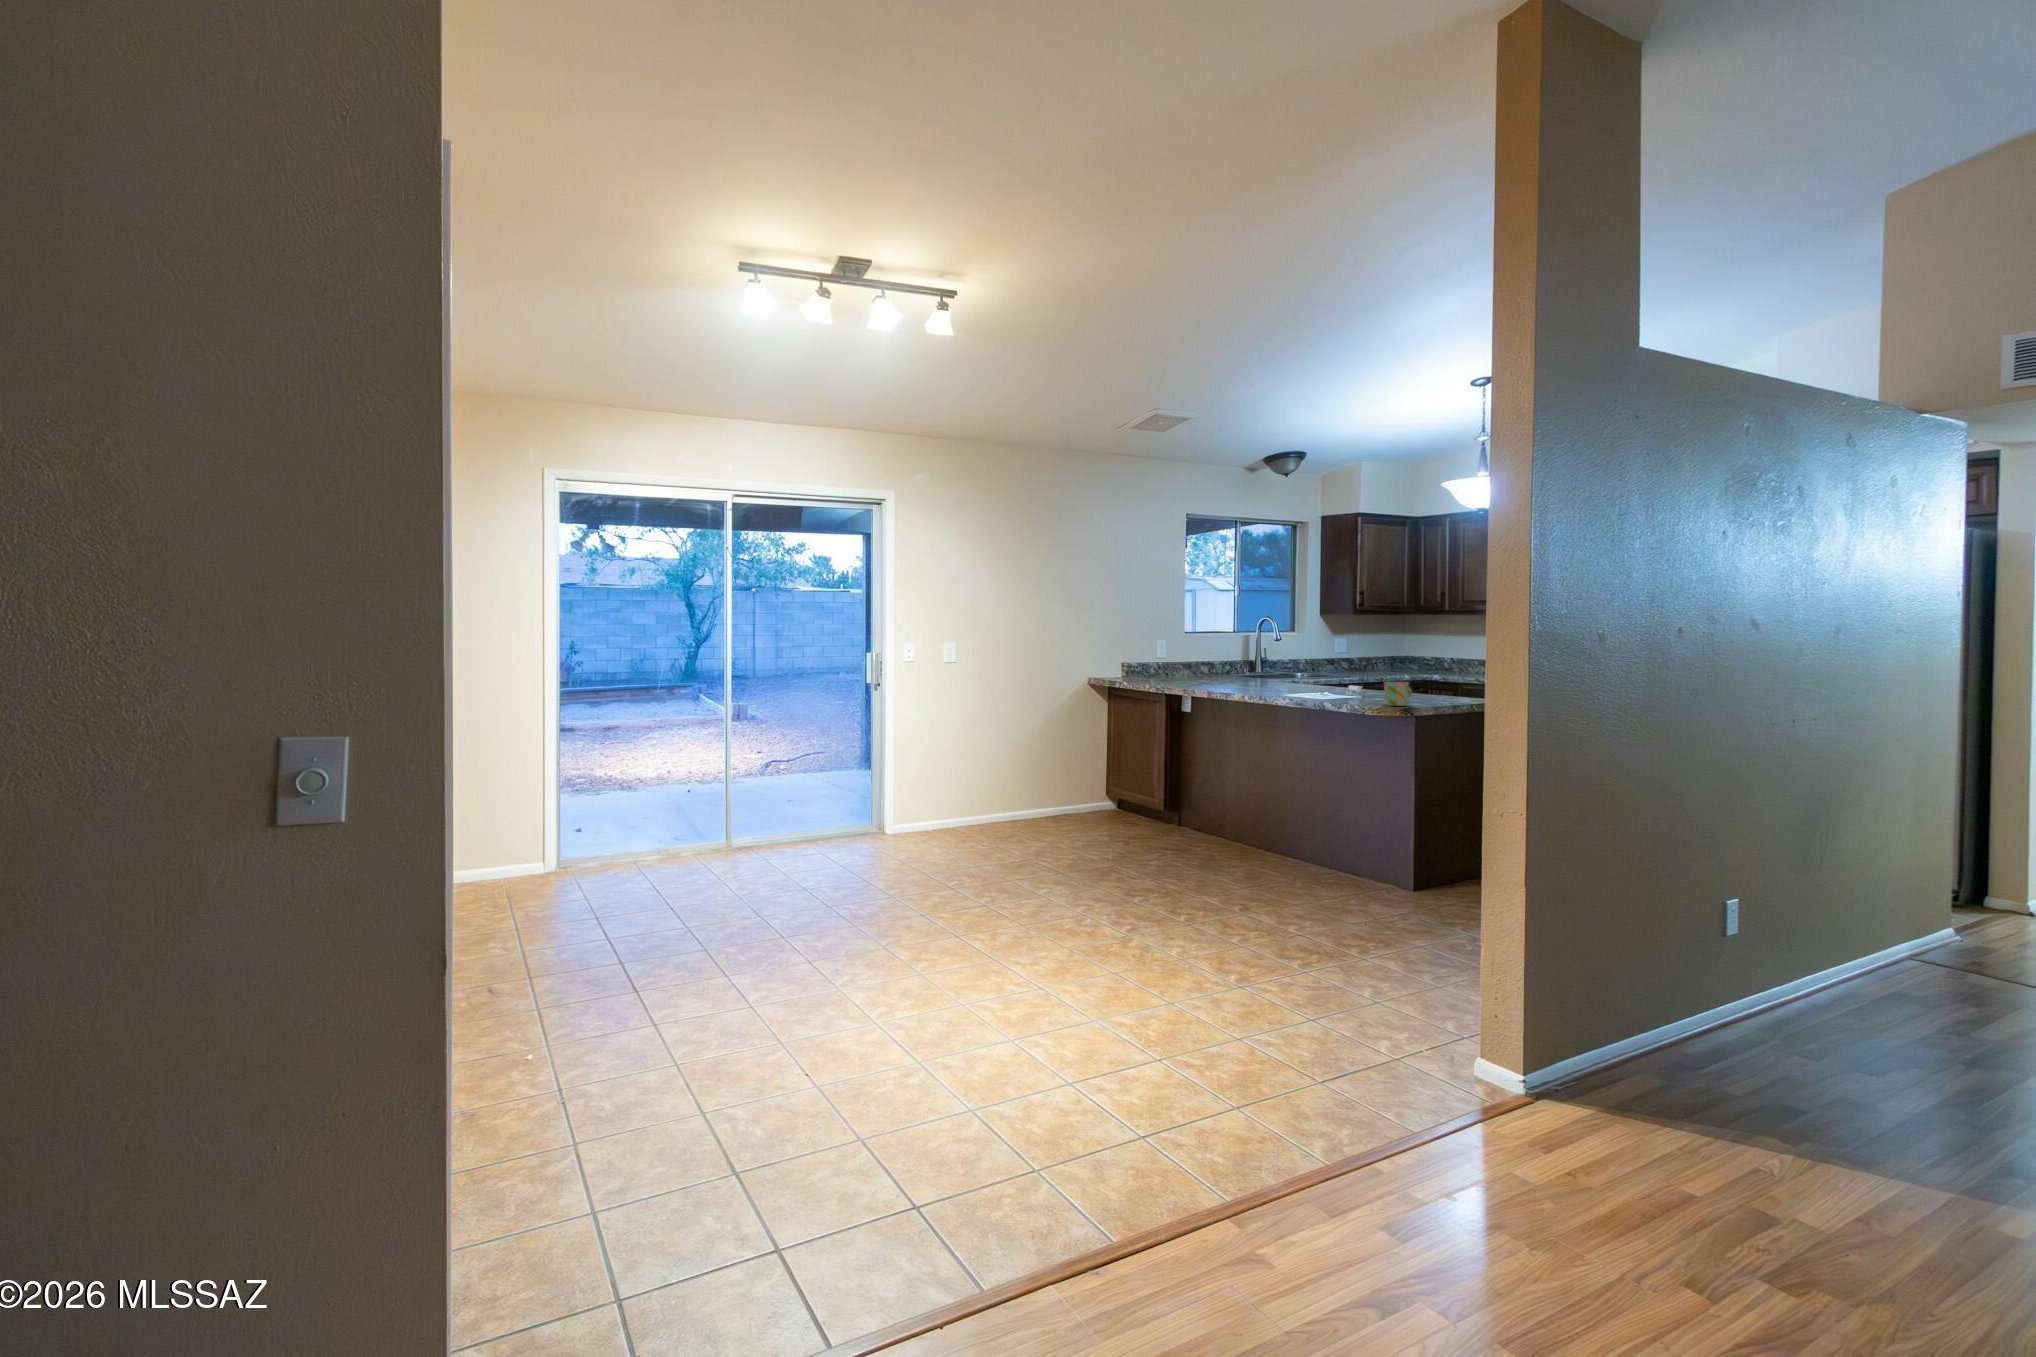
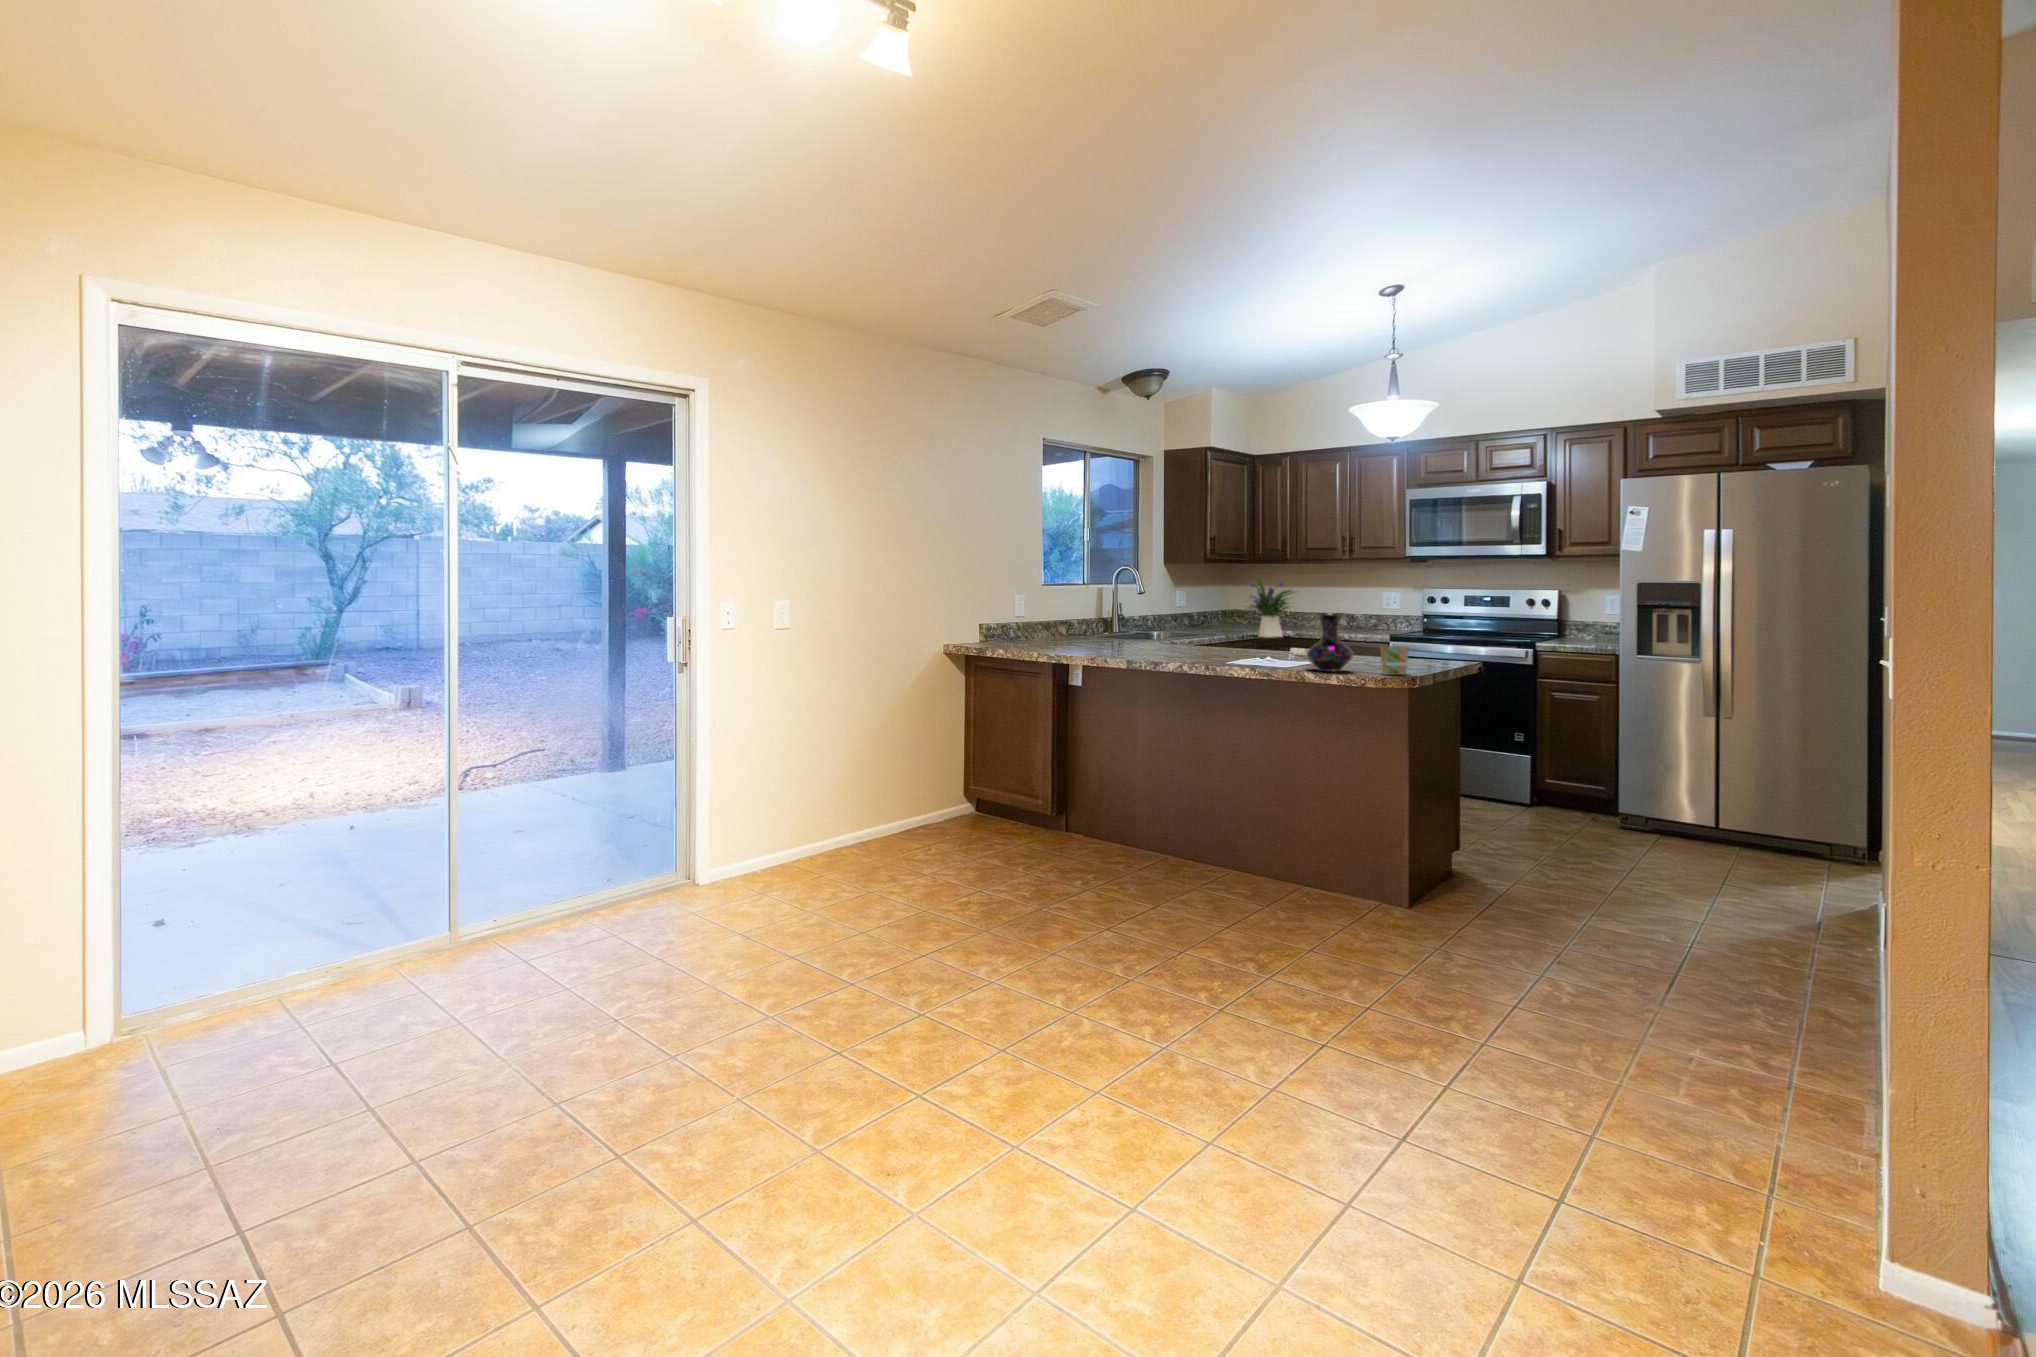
flower arrangement: none [1384,626,1438,680] -> present [1250,579,1292,637]
vase: none [1325,653,1365,702] -> present [1306,613,1354,672]

